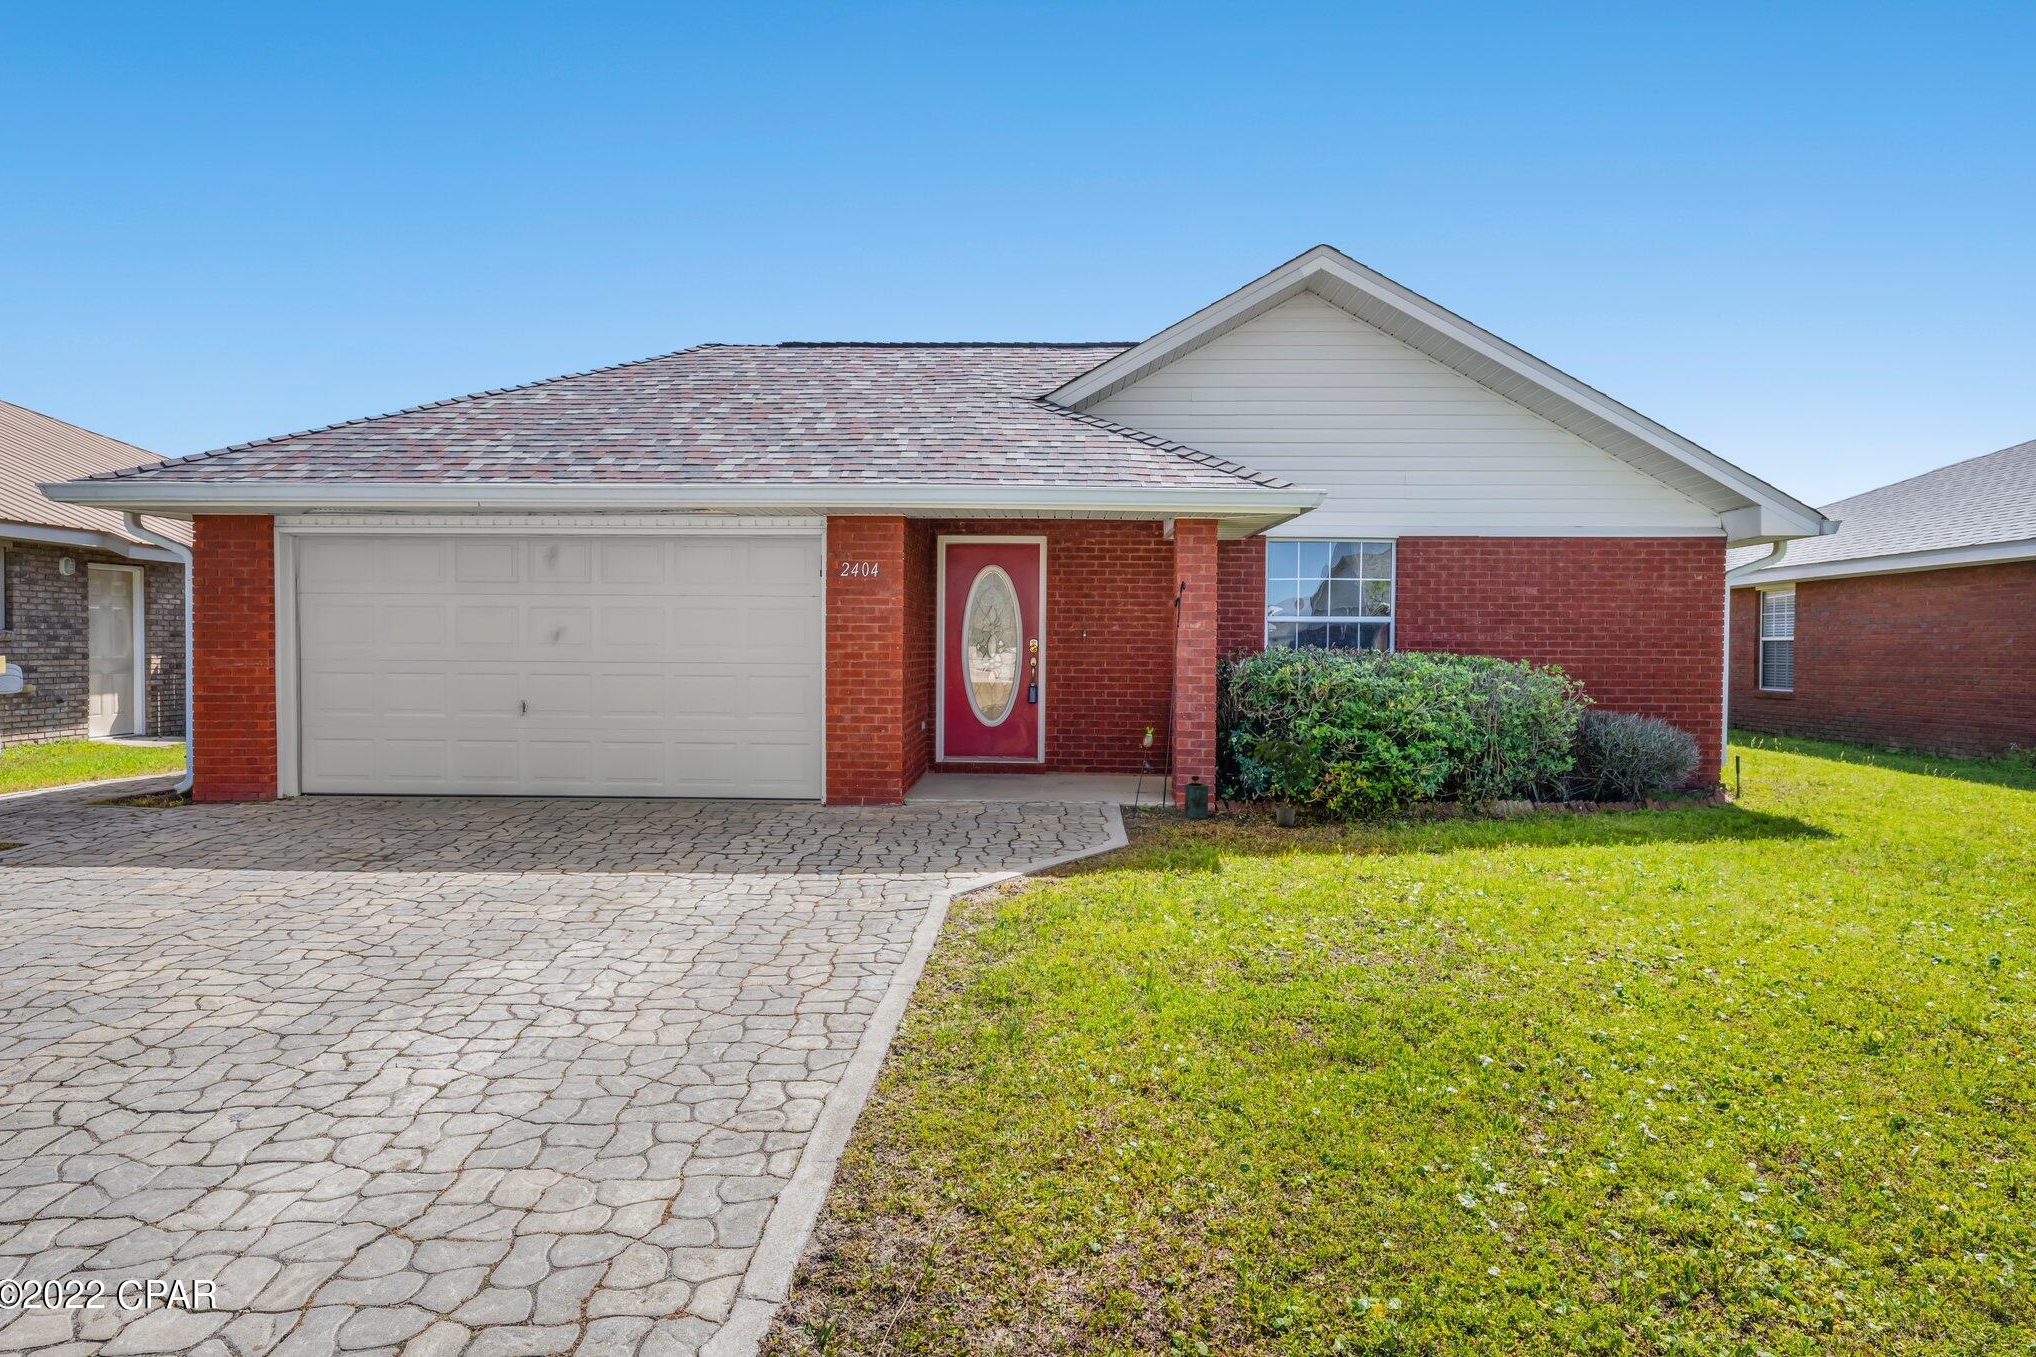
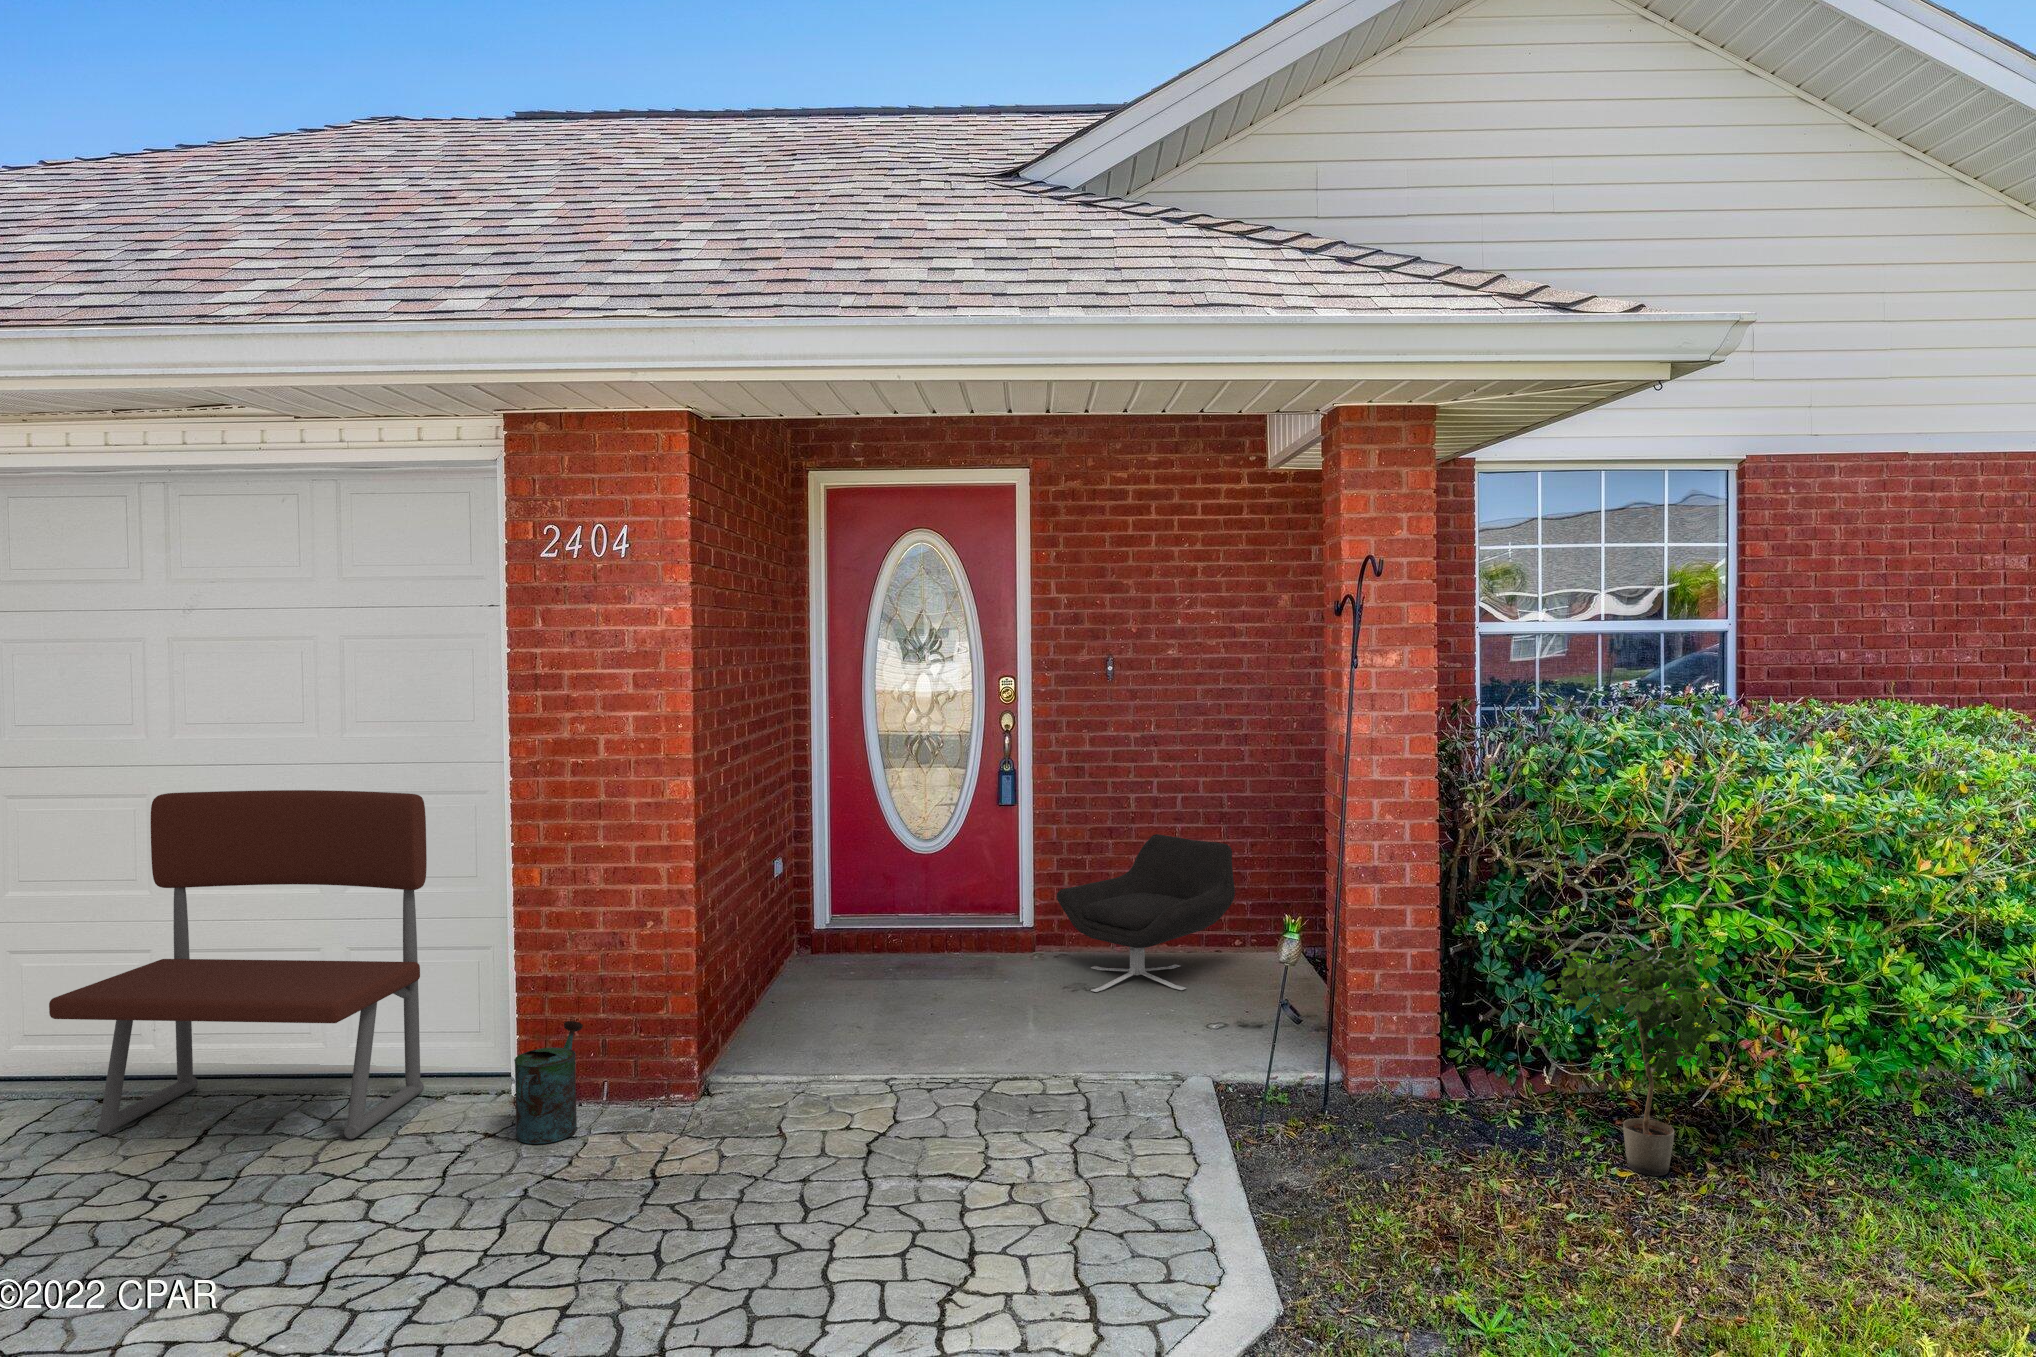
bench: none [653,673,790,809] -> present [49,790,427,1139]
lounge chair: none [1056,717,1141,785] -> present [1057,834,1235,992]
watering can: present [1184,776,1209,819] -> present [514,1021,583,1144]

